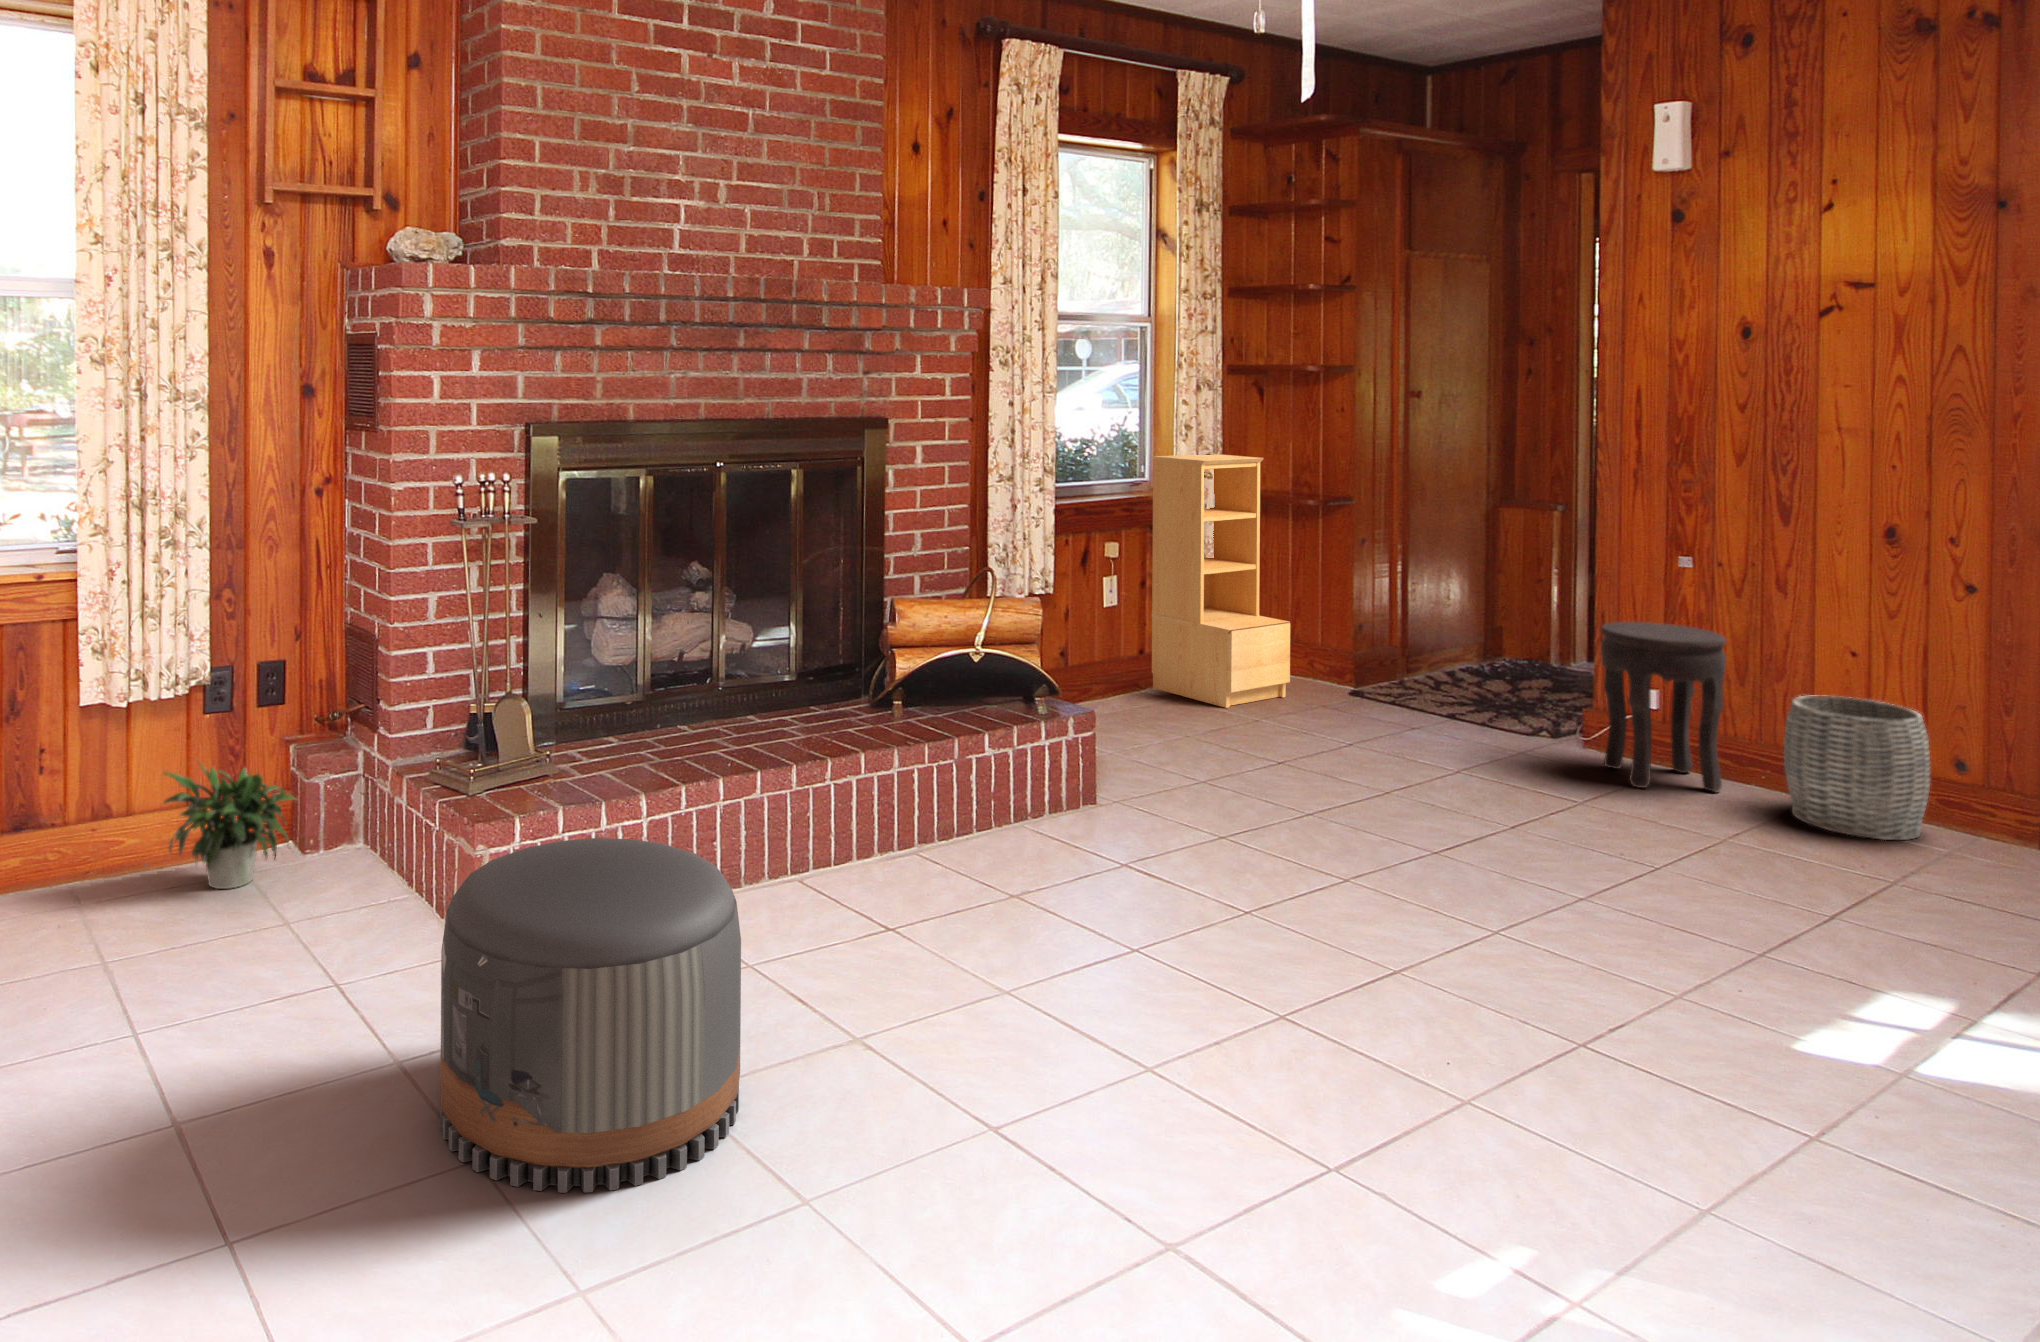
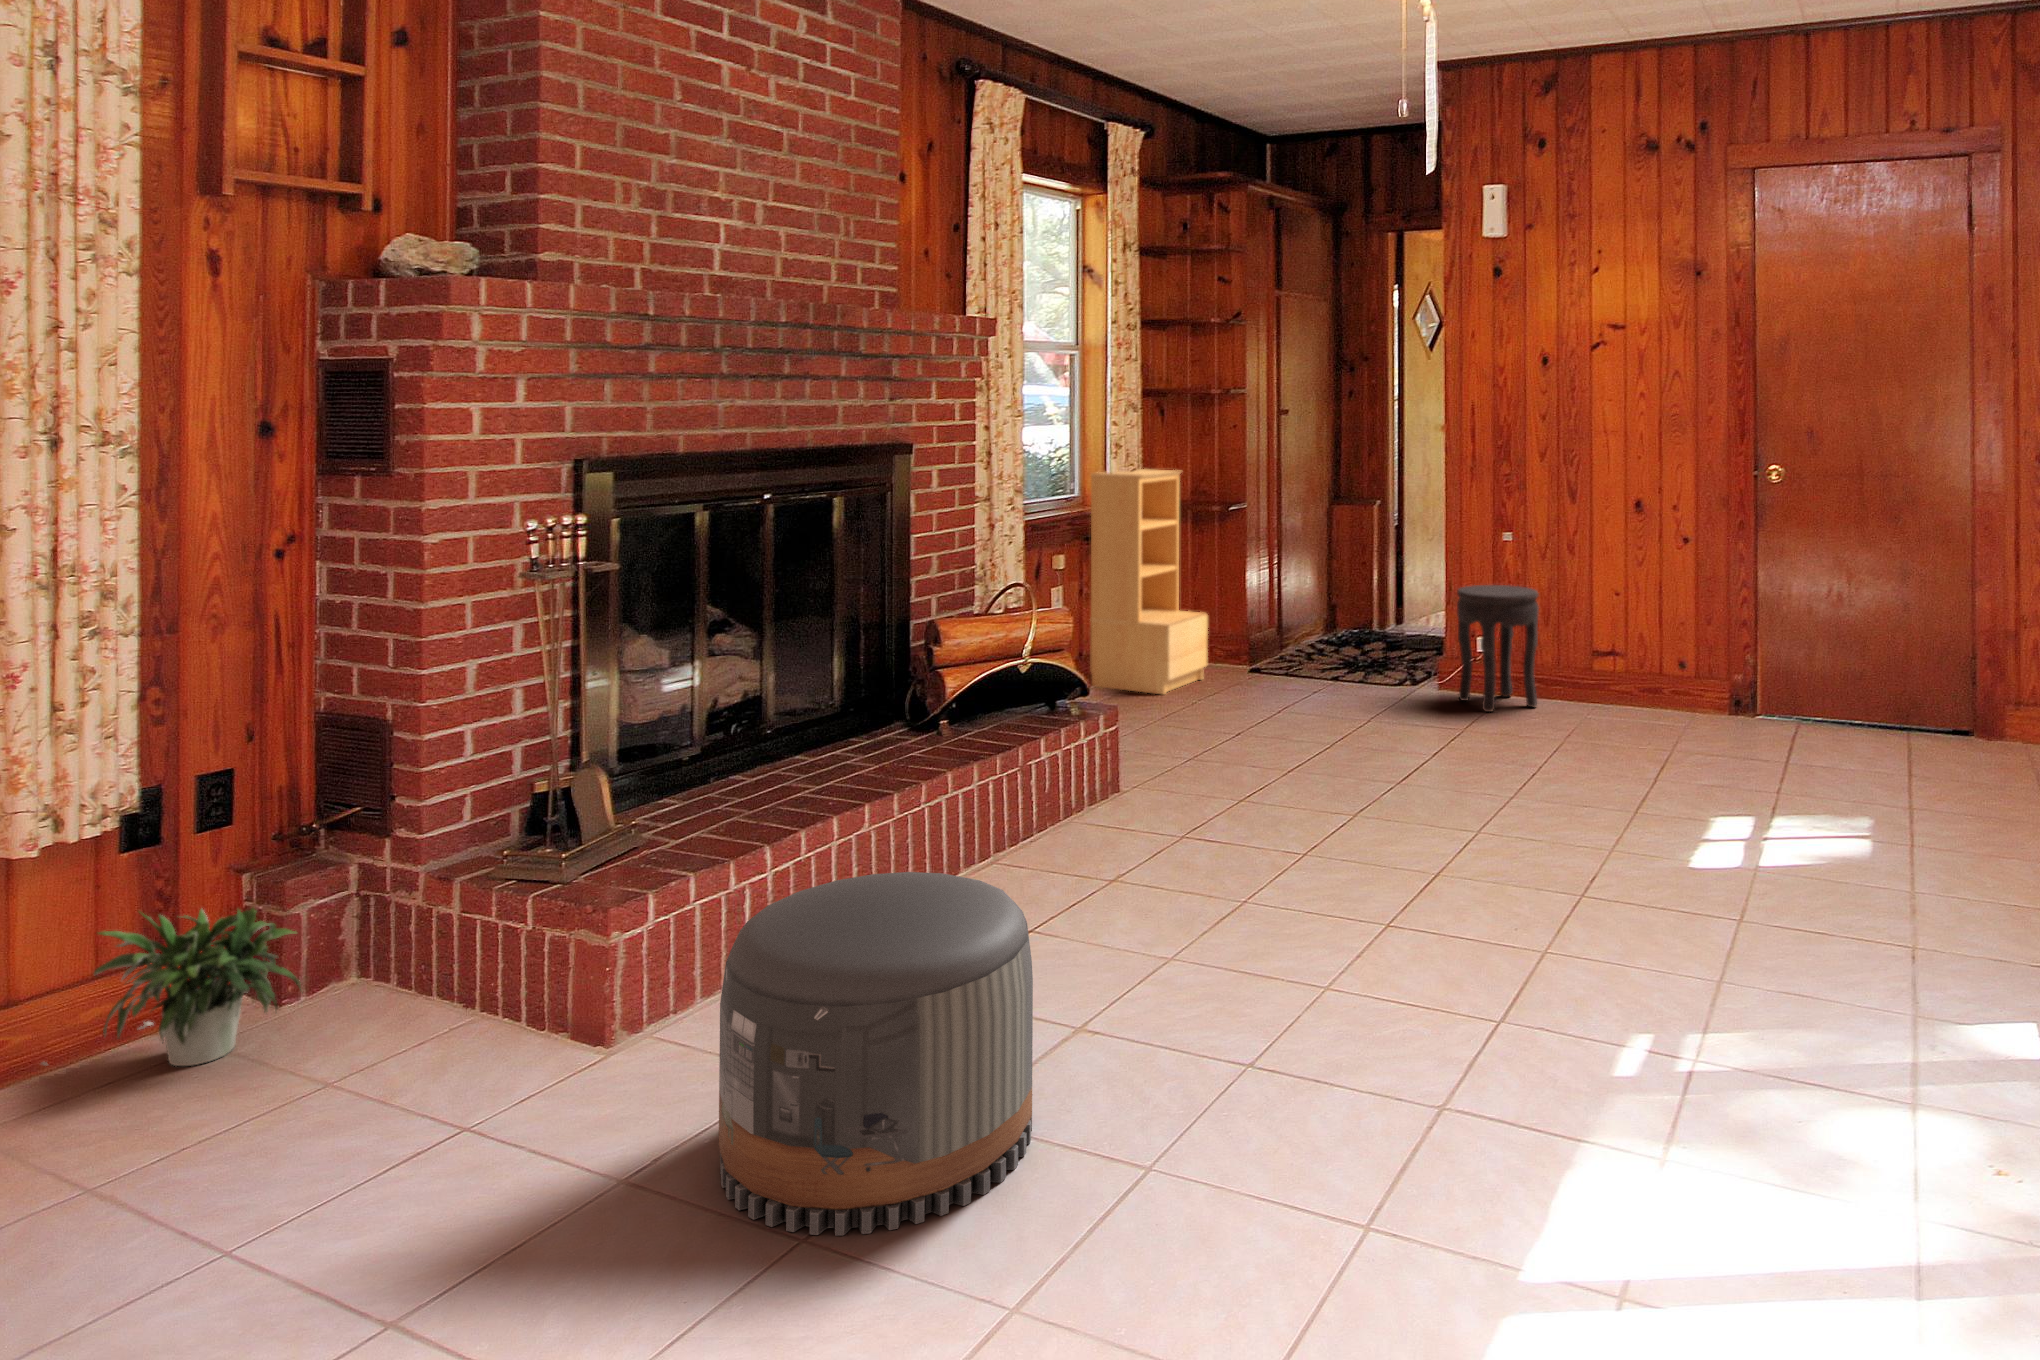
woven basket: present [1784,695,1930,840] -> none [1580,626,1665,723]

